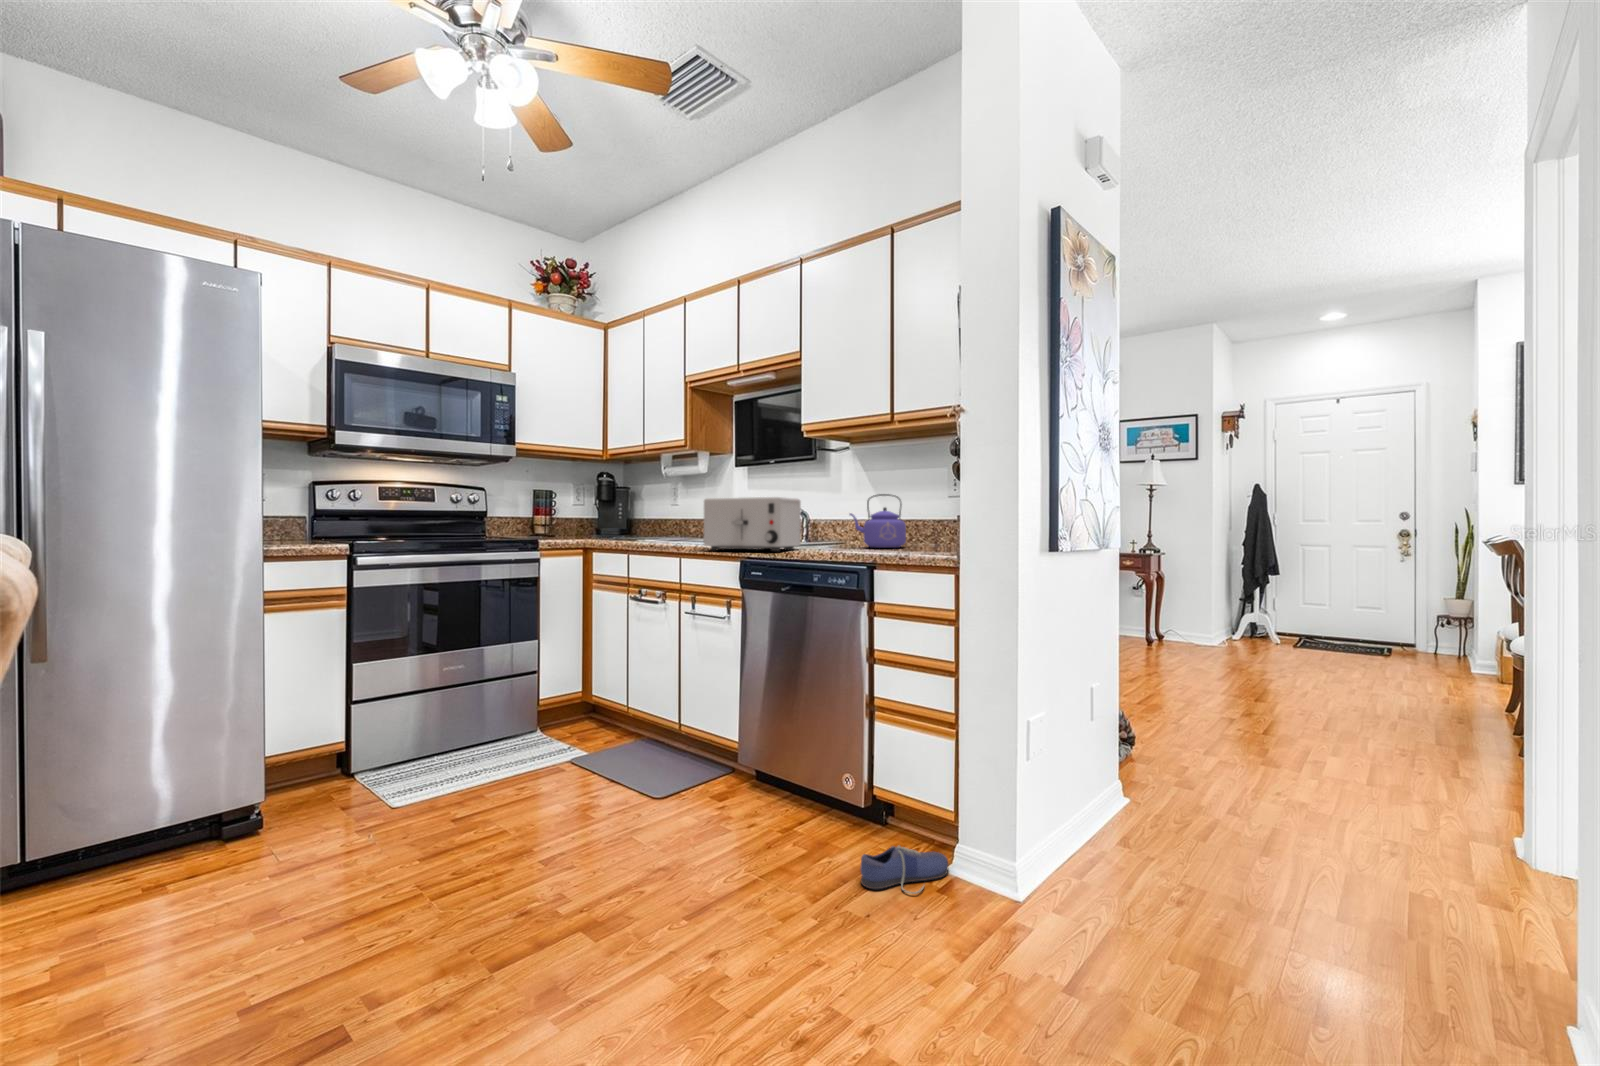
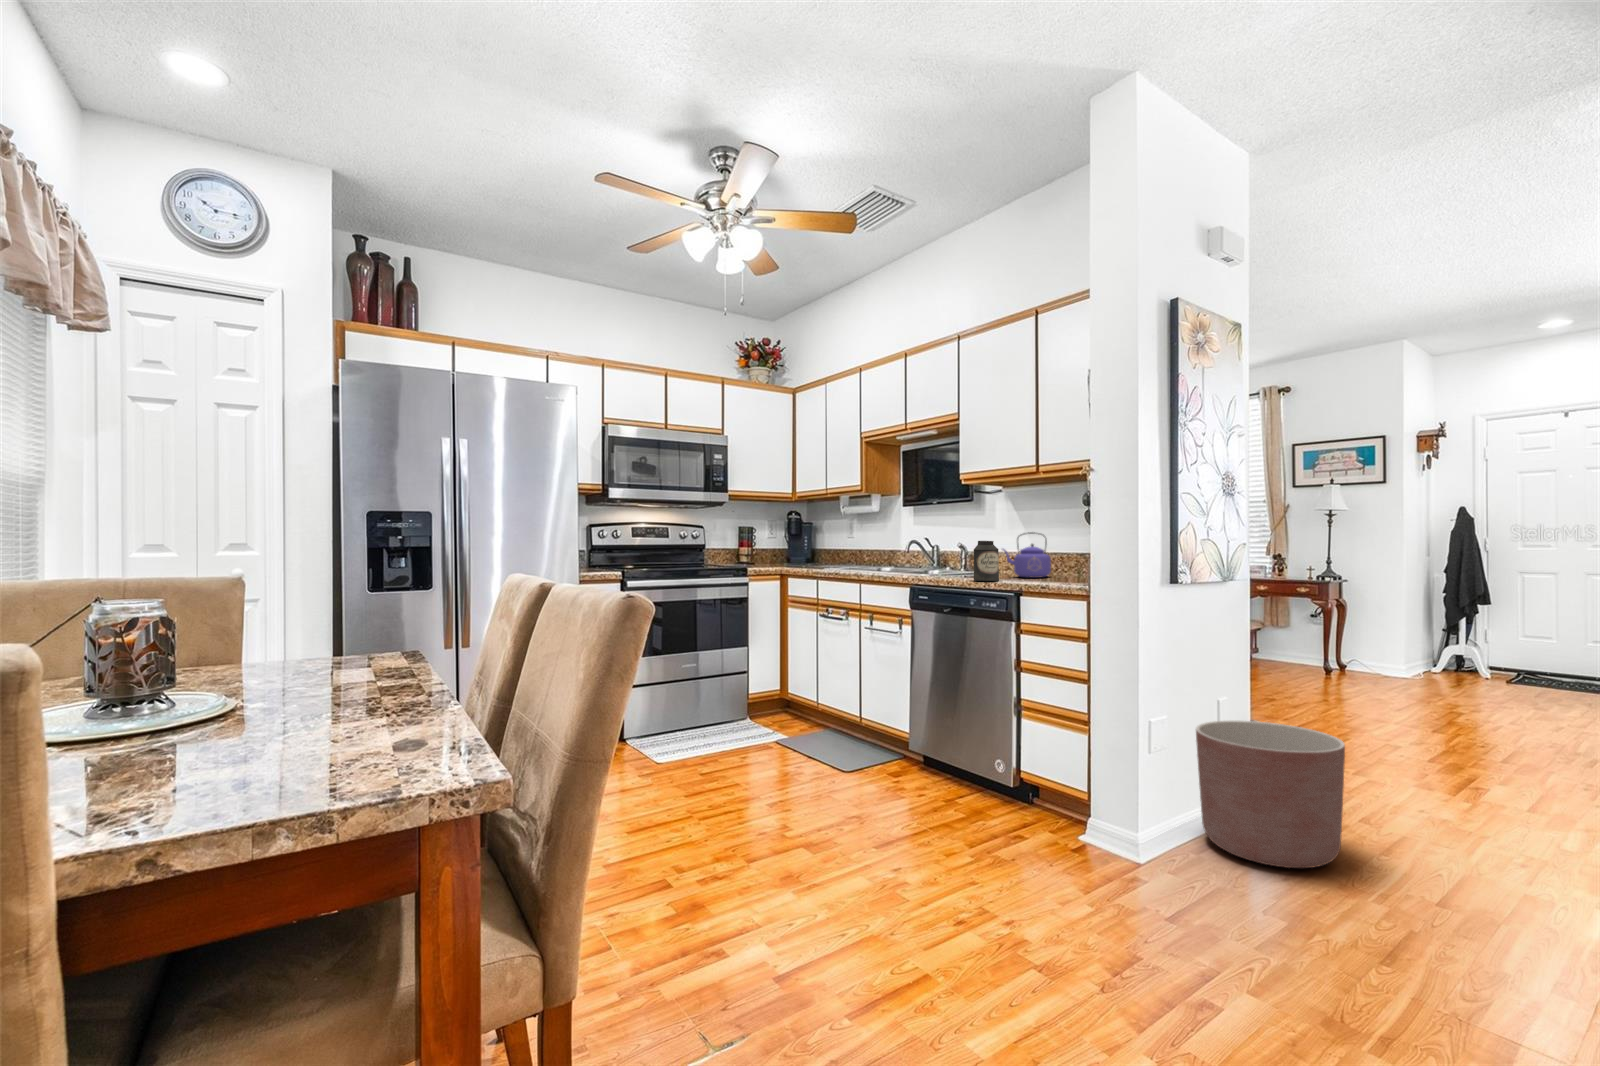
toaster: present [704,497,801,551] -> none [882,536,961,580]
canister: none [817,503,847,552] -> present [974,541,999,581]
planter: none [1080,714,1249,894] -> present [1196,721,1345,868]
shoe: present [861,846,949,894] -> none [1007,812,1081,848]

